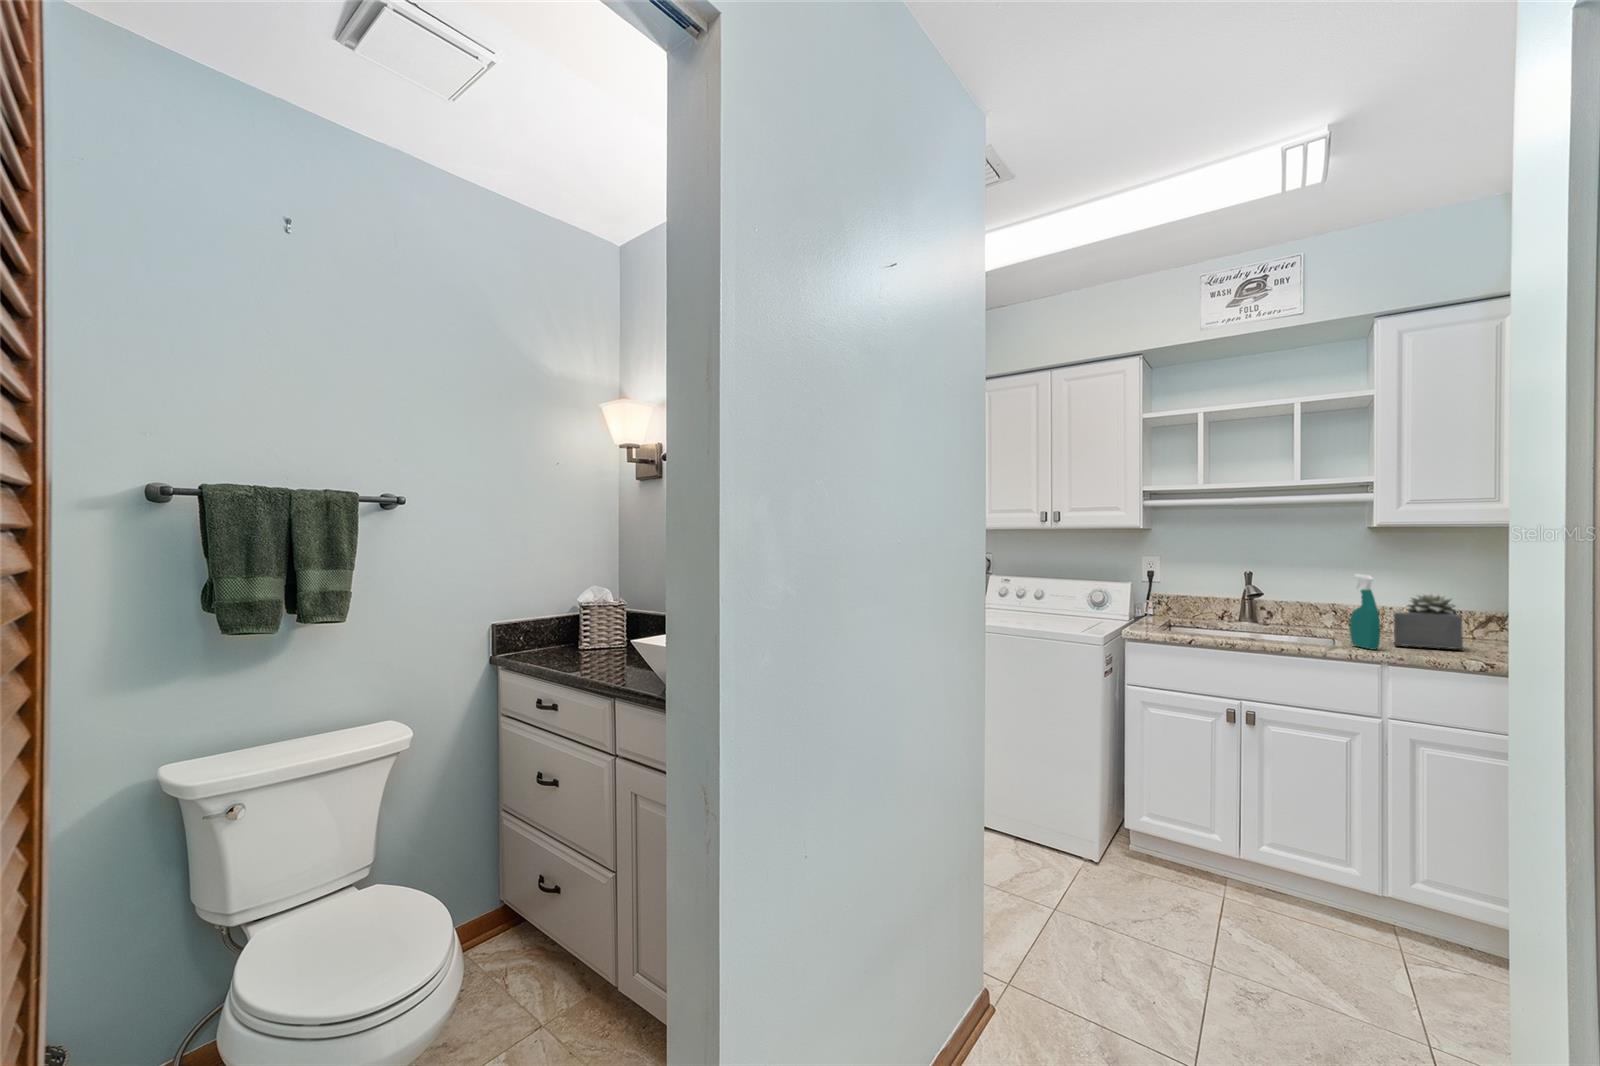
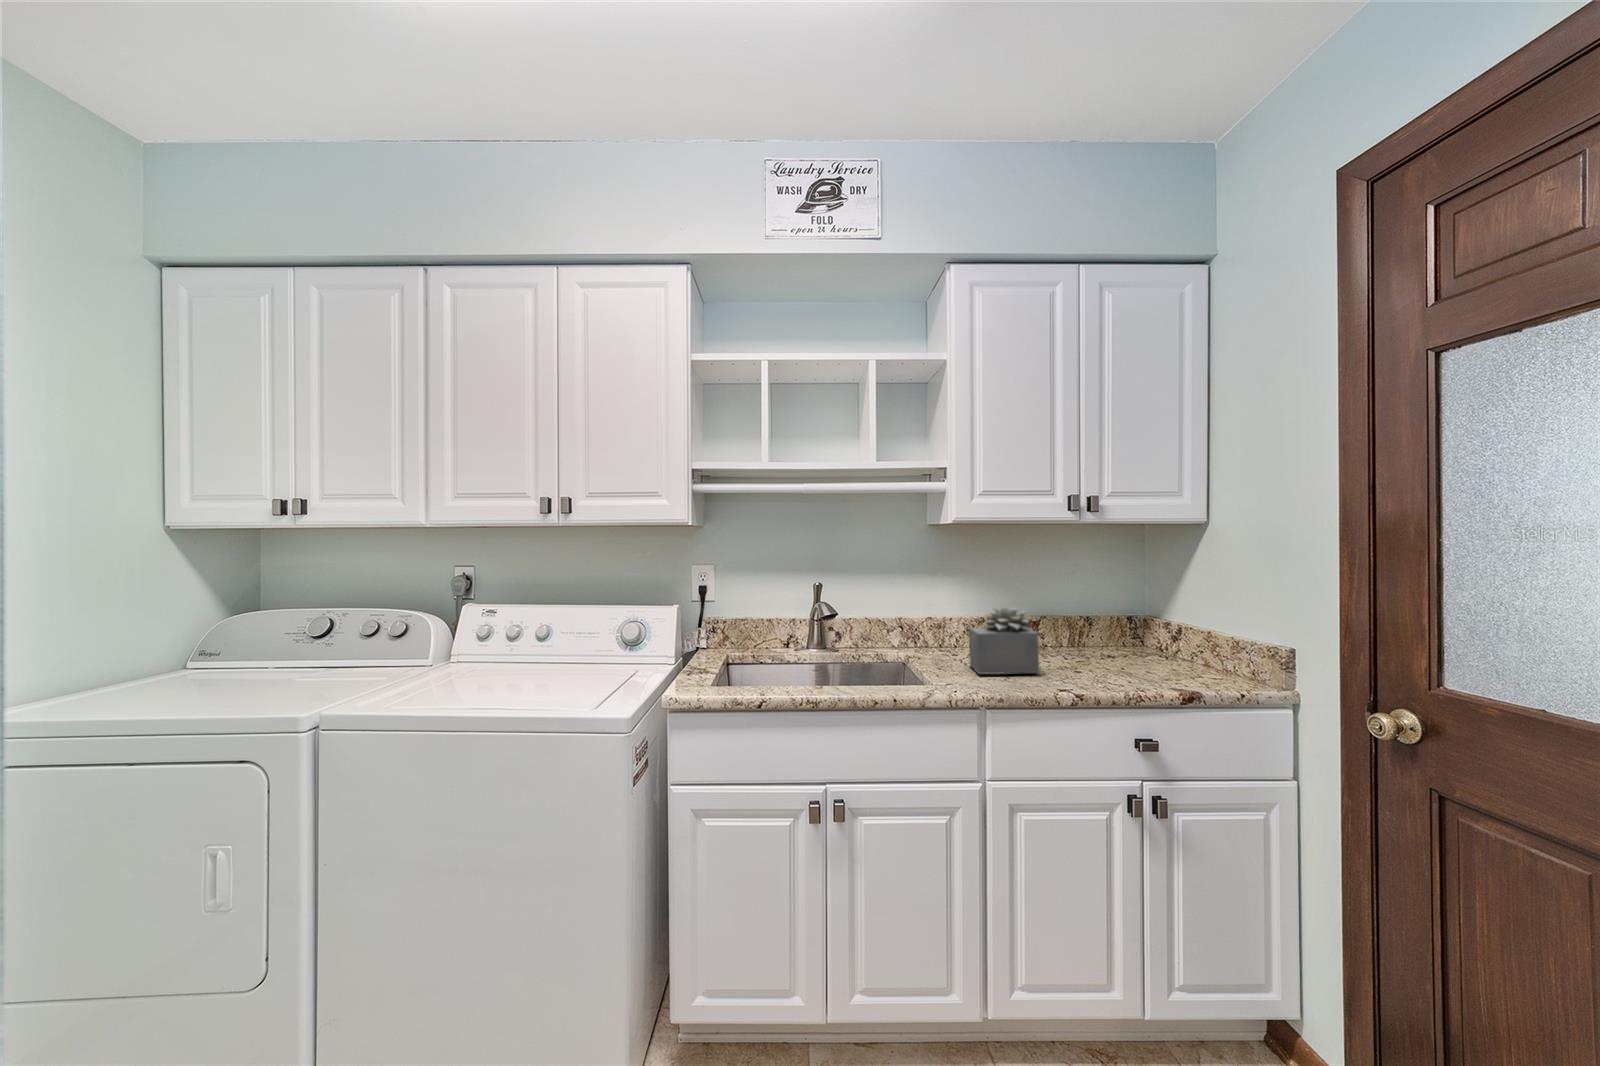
spray bottle: present [1350,574,1380,649] -> none [938,588,973,687]

